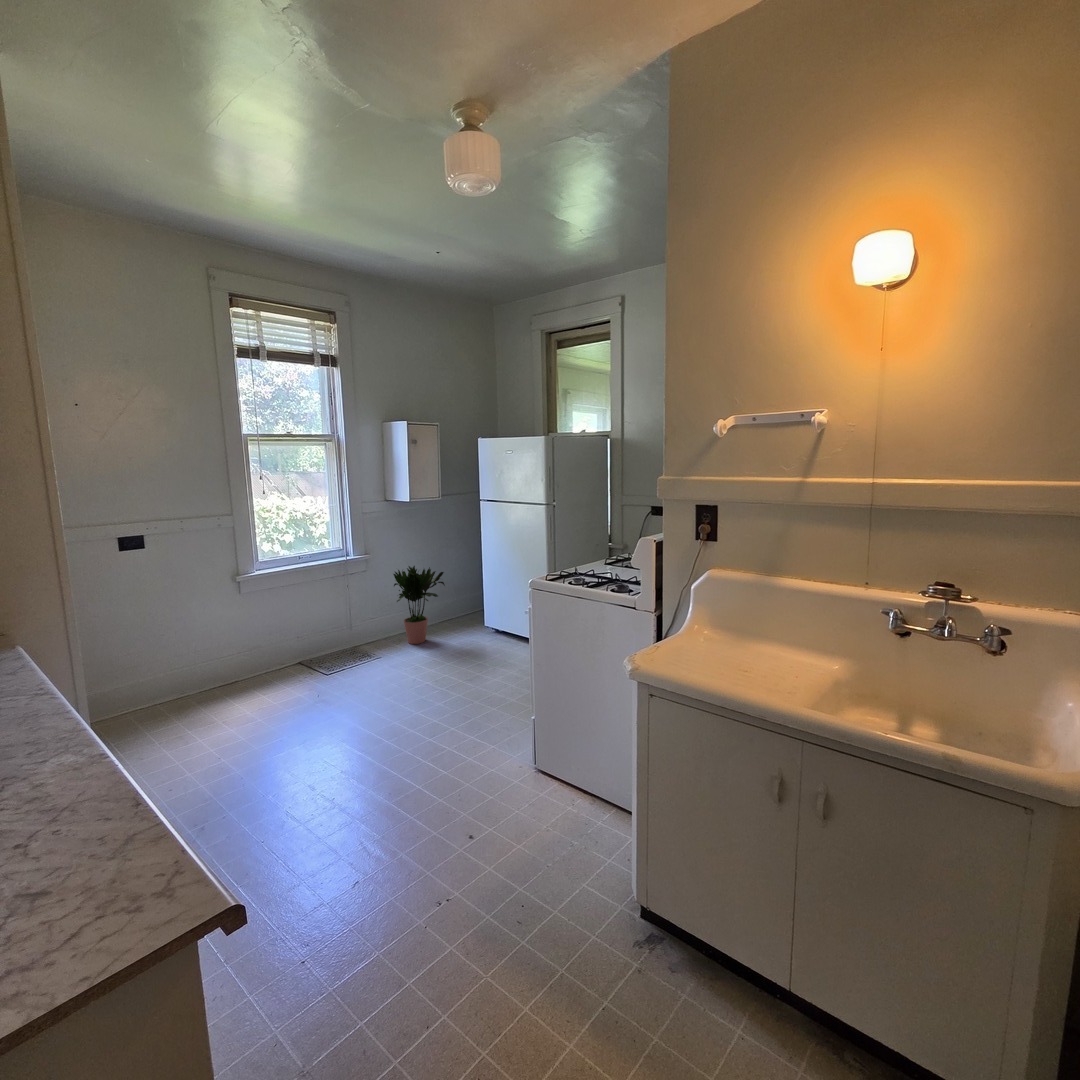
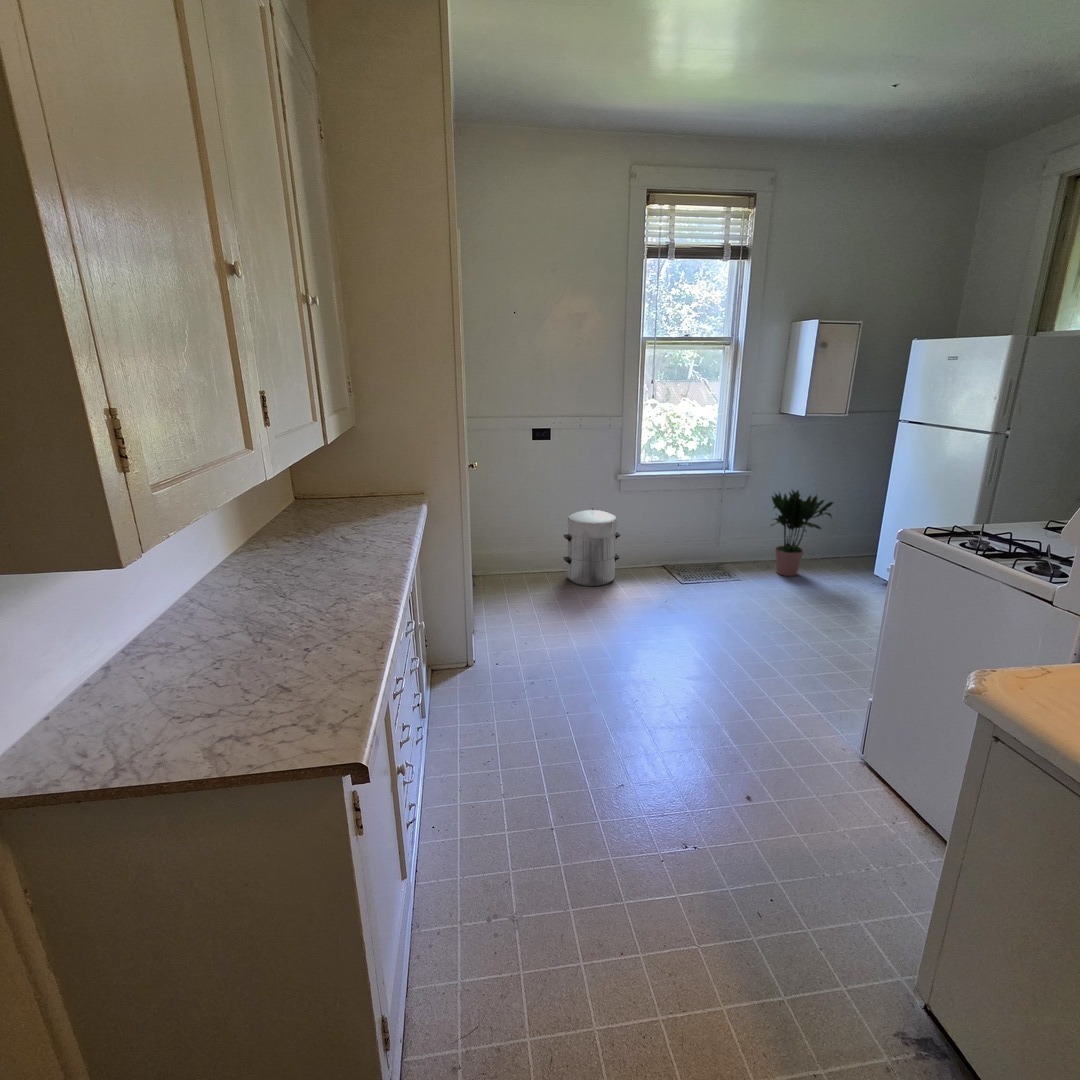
waste bin: none [180,616,254,707] -> present [563,508,620,586]

